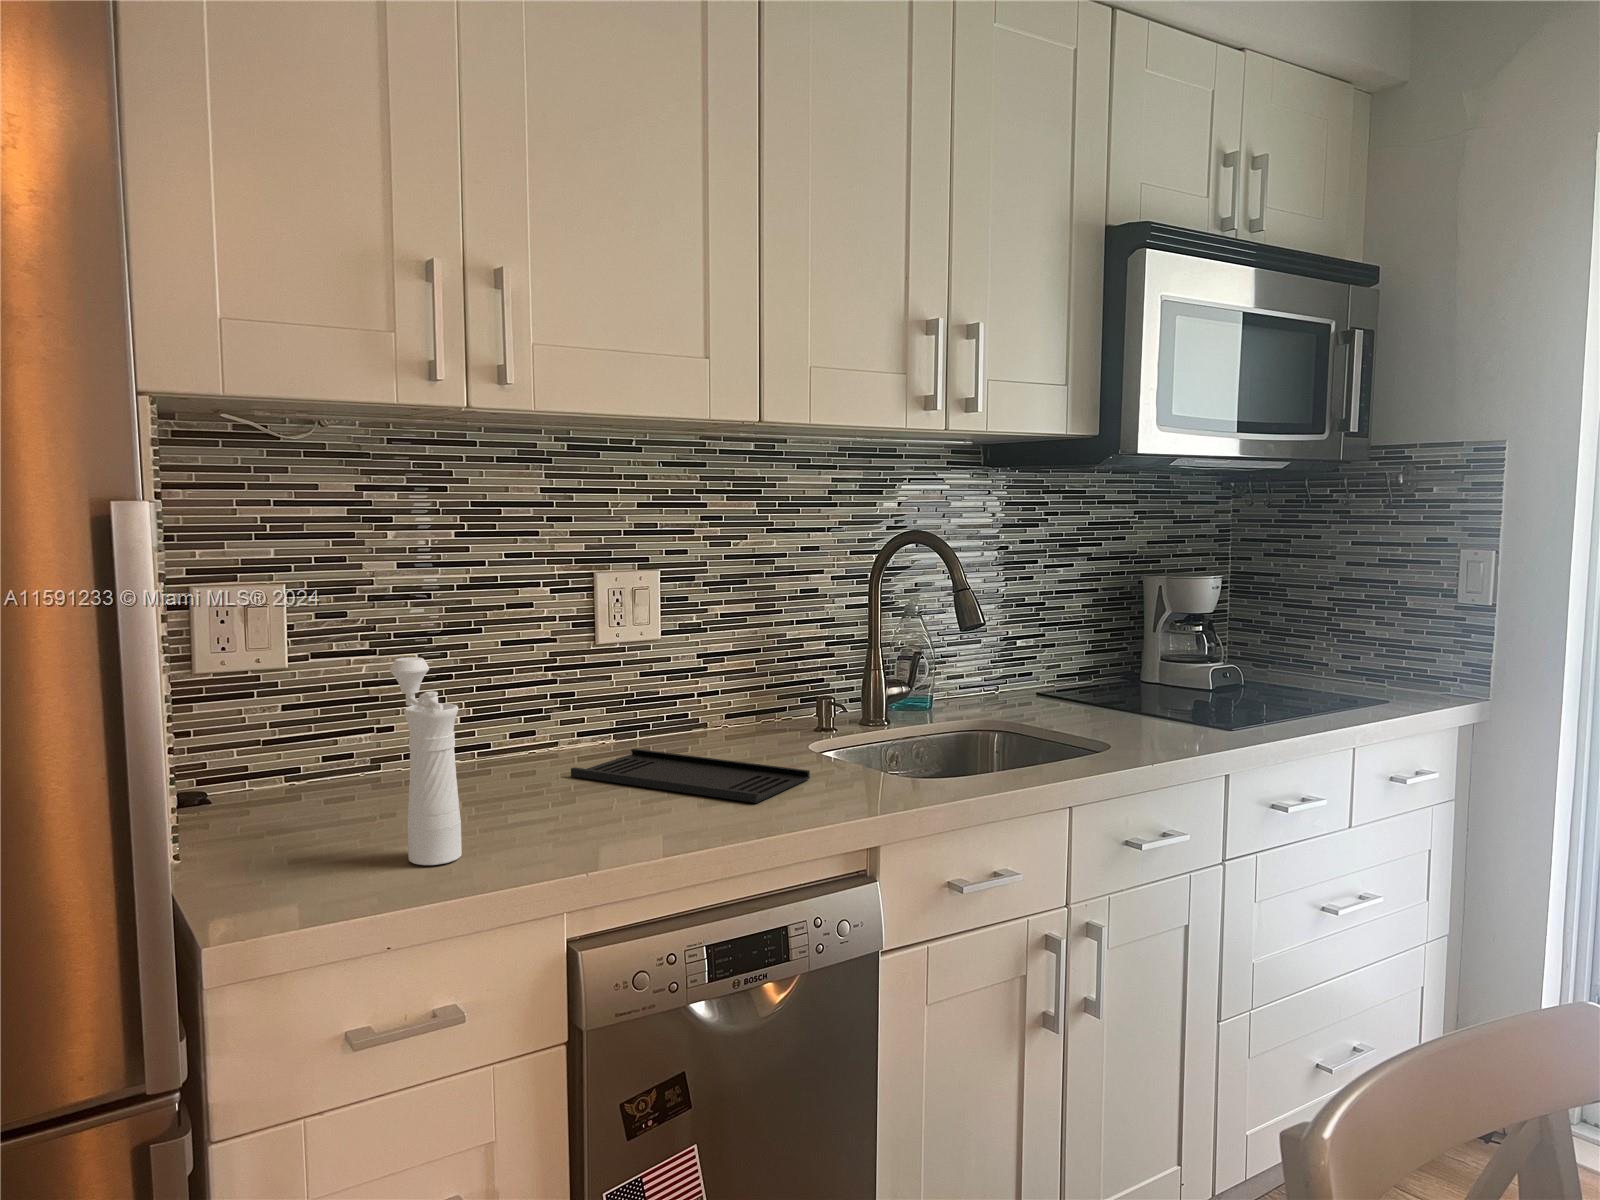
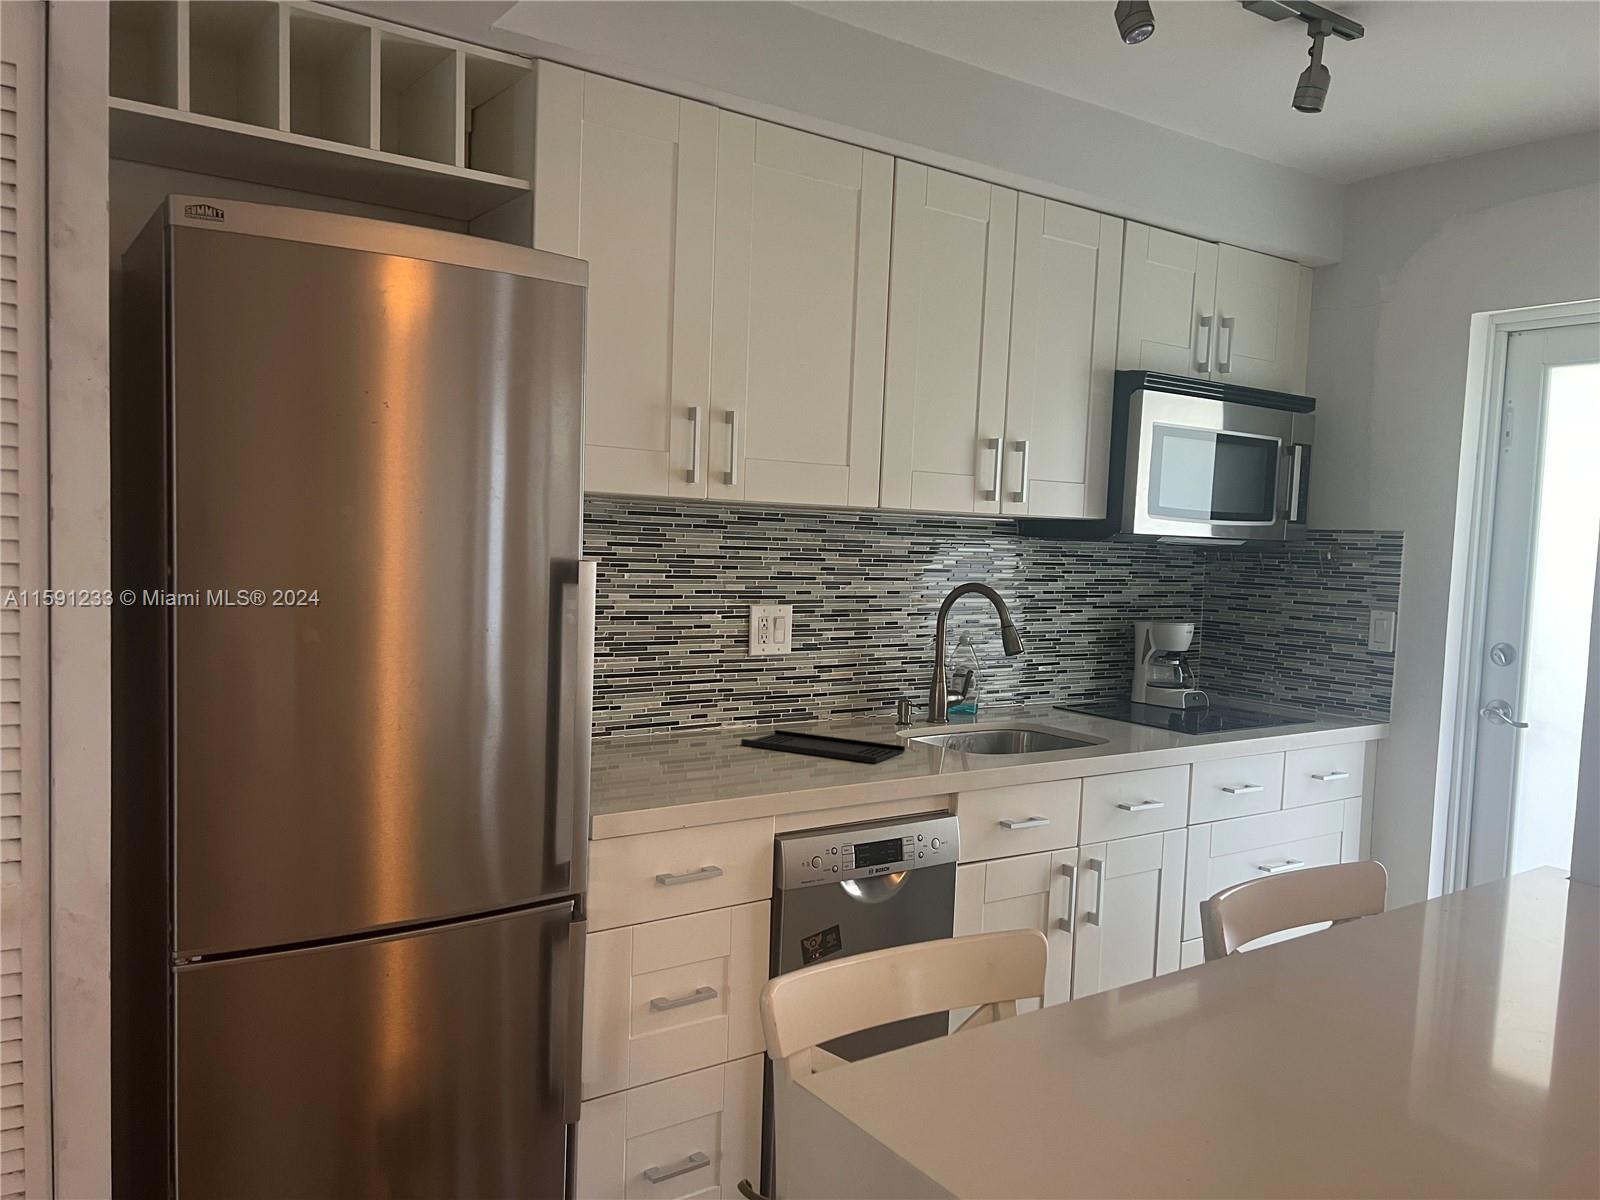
pepper mill: present [390,657,462,865] -> none [656,657,709,785]

